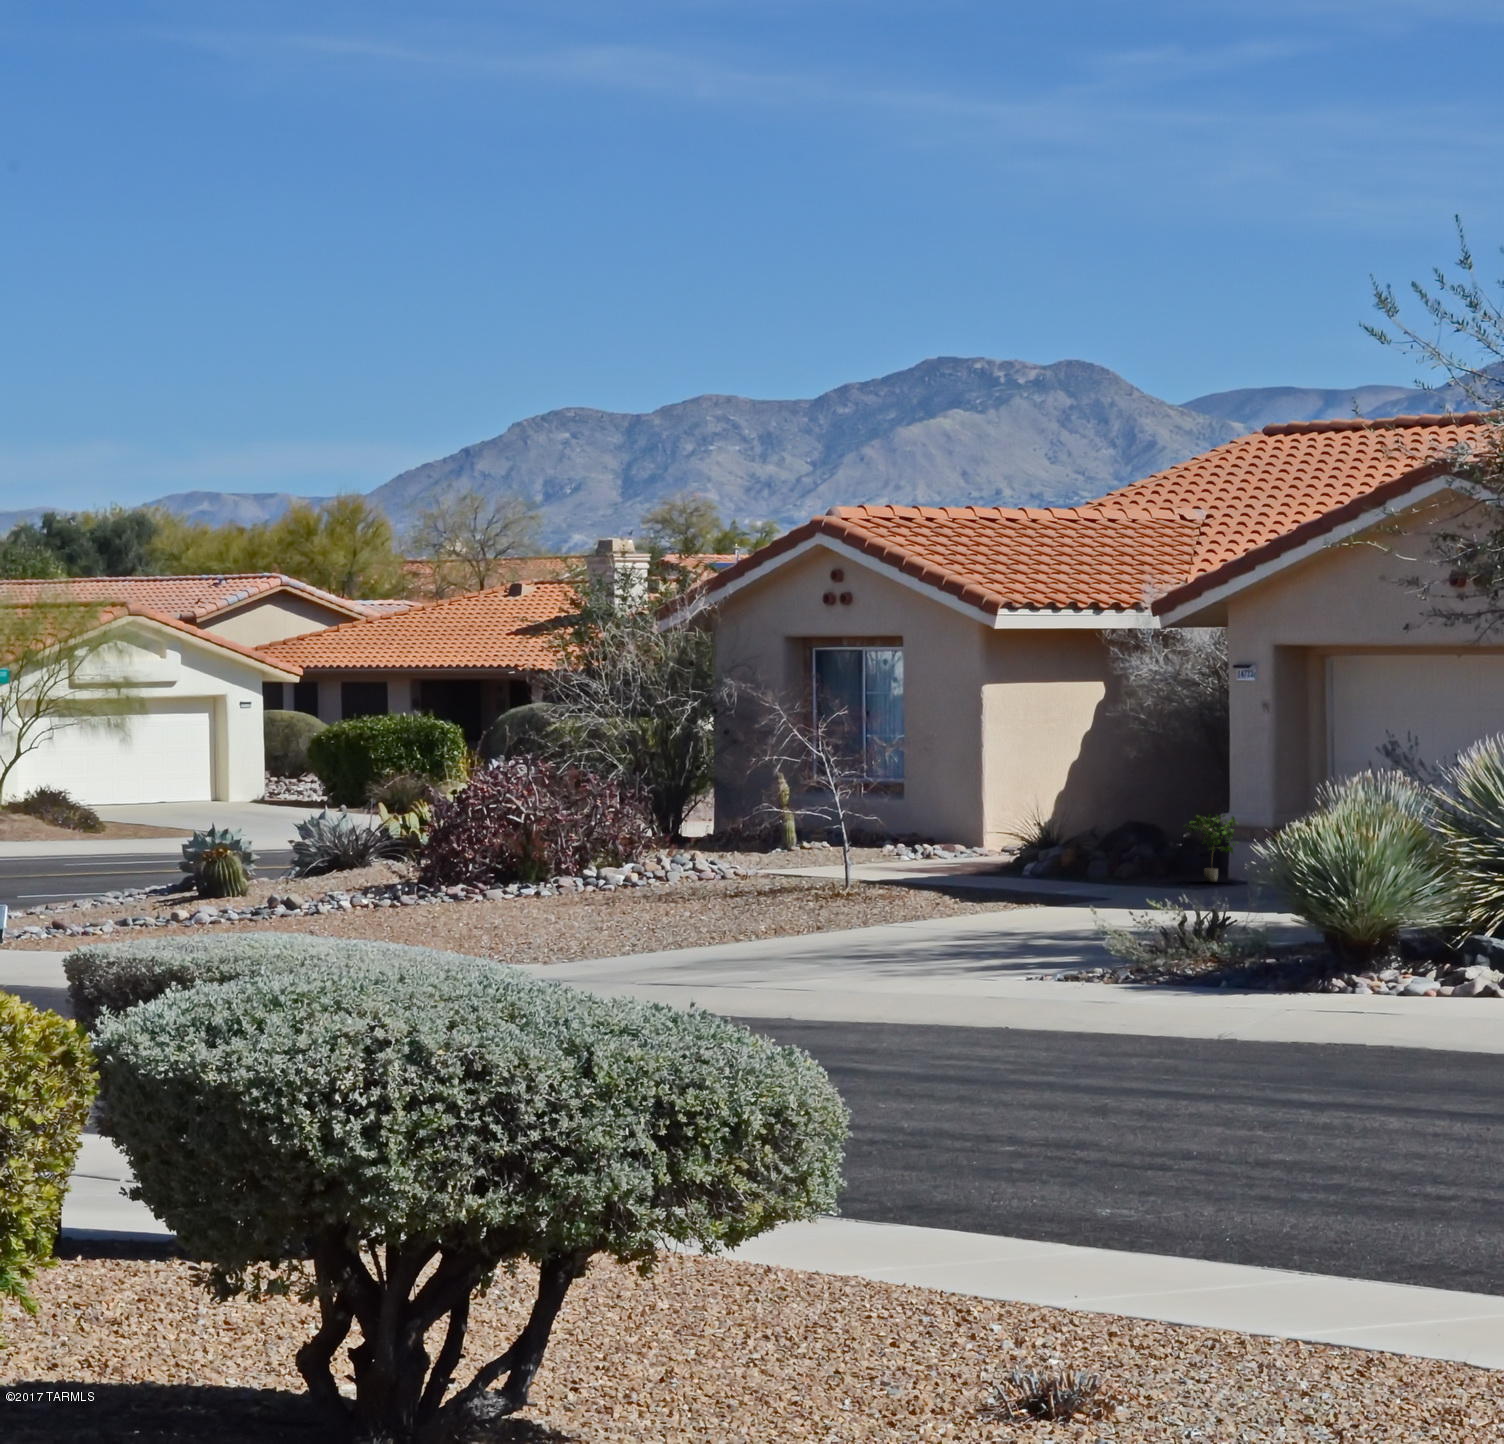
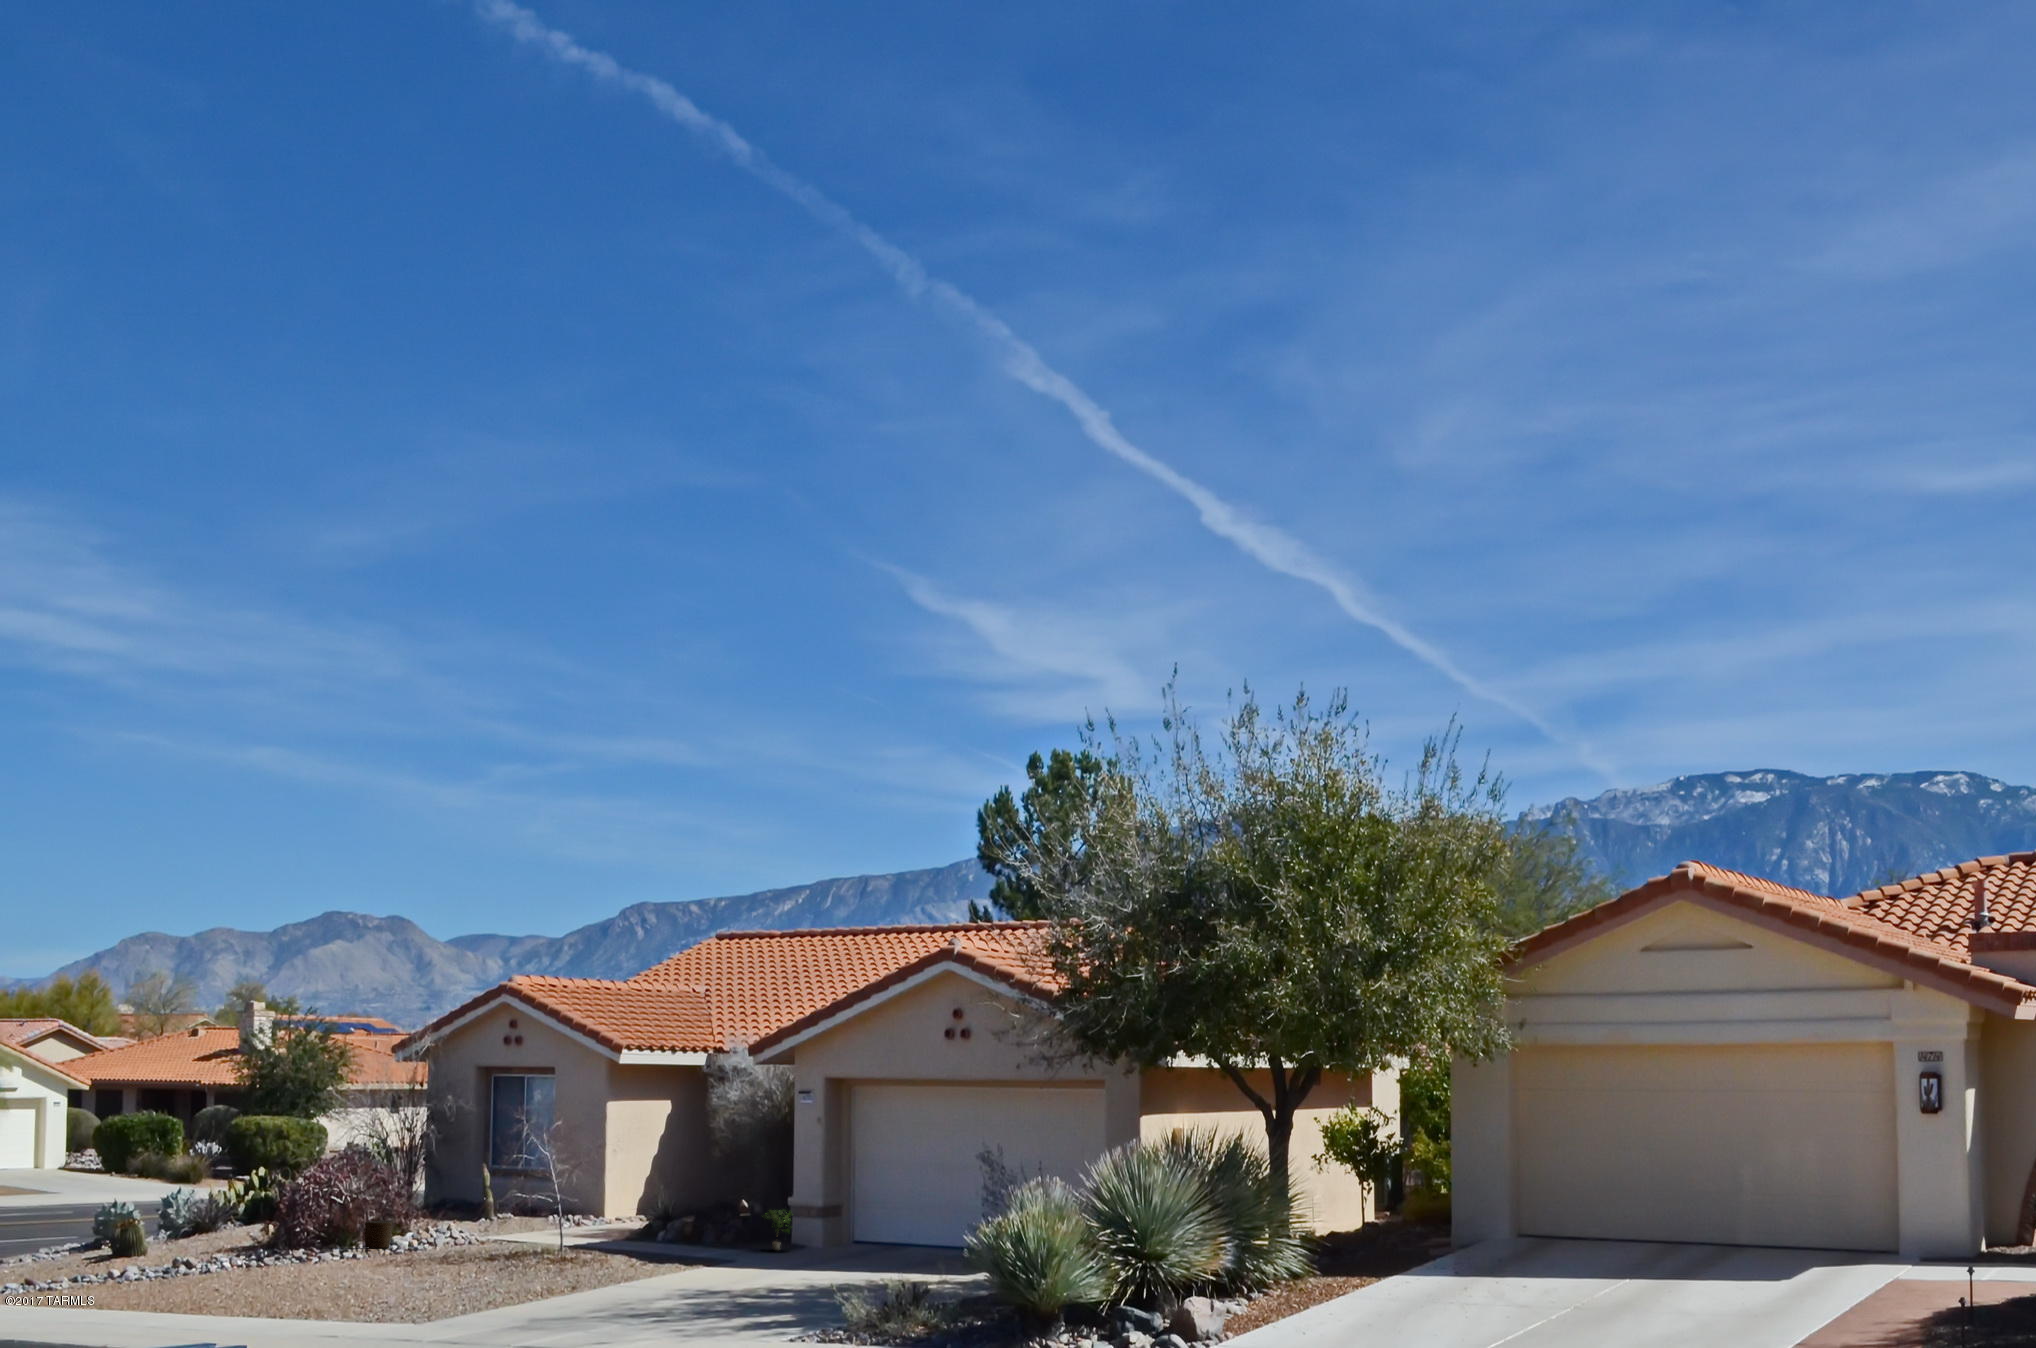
woven basket: none [555,842,597,883] -> present [365,1221,393,1248]

